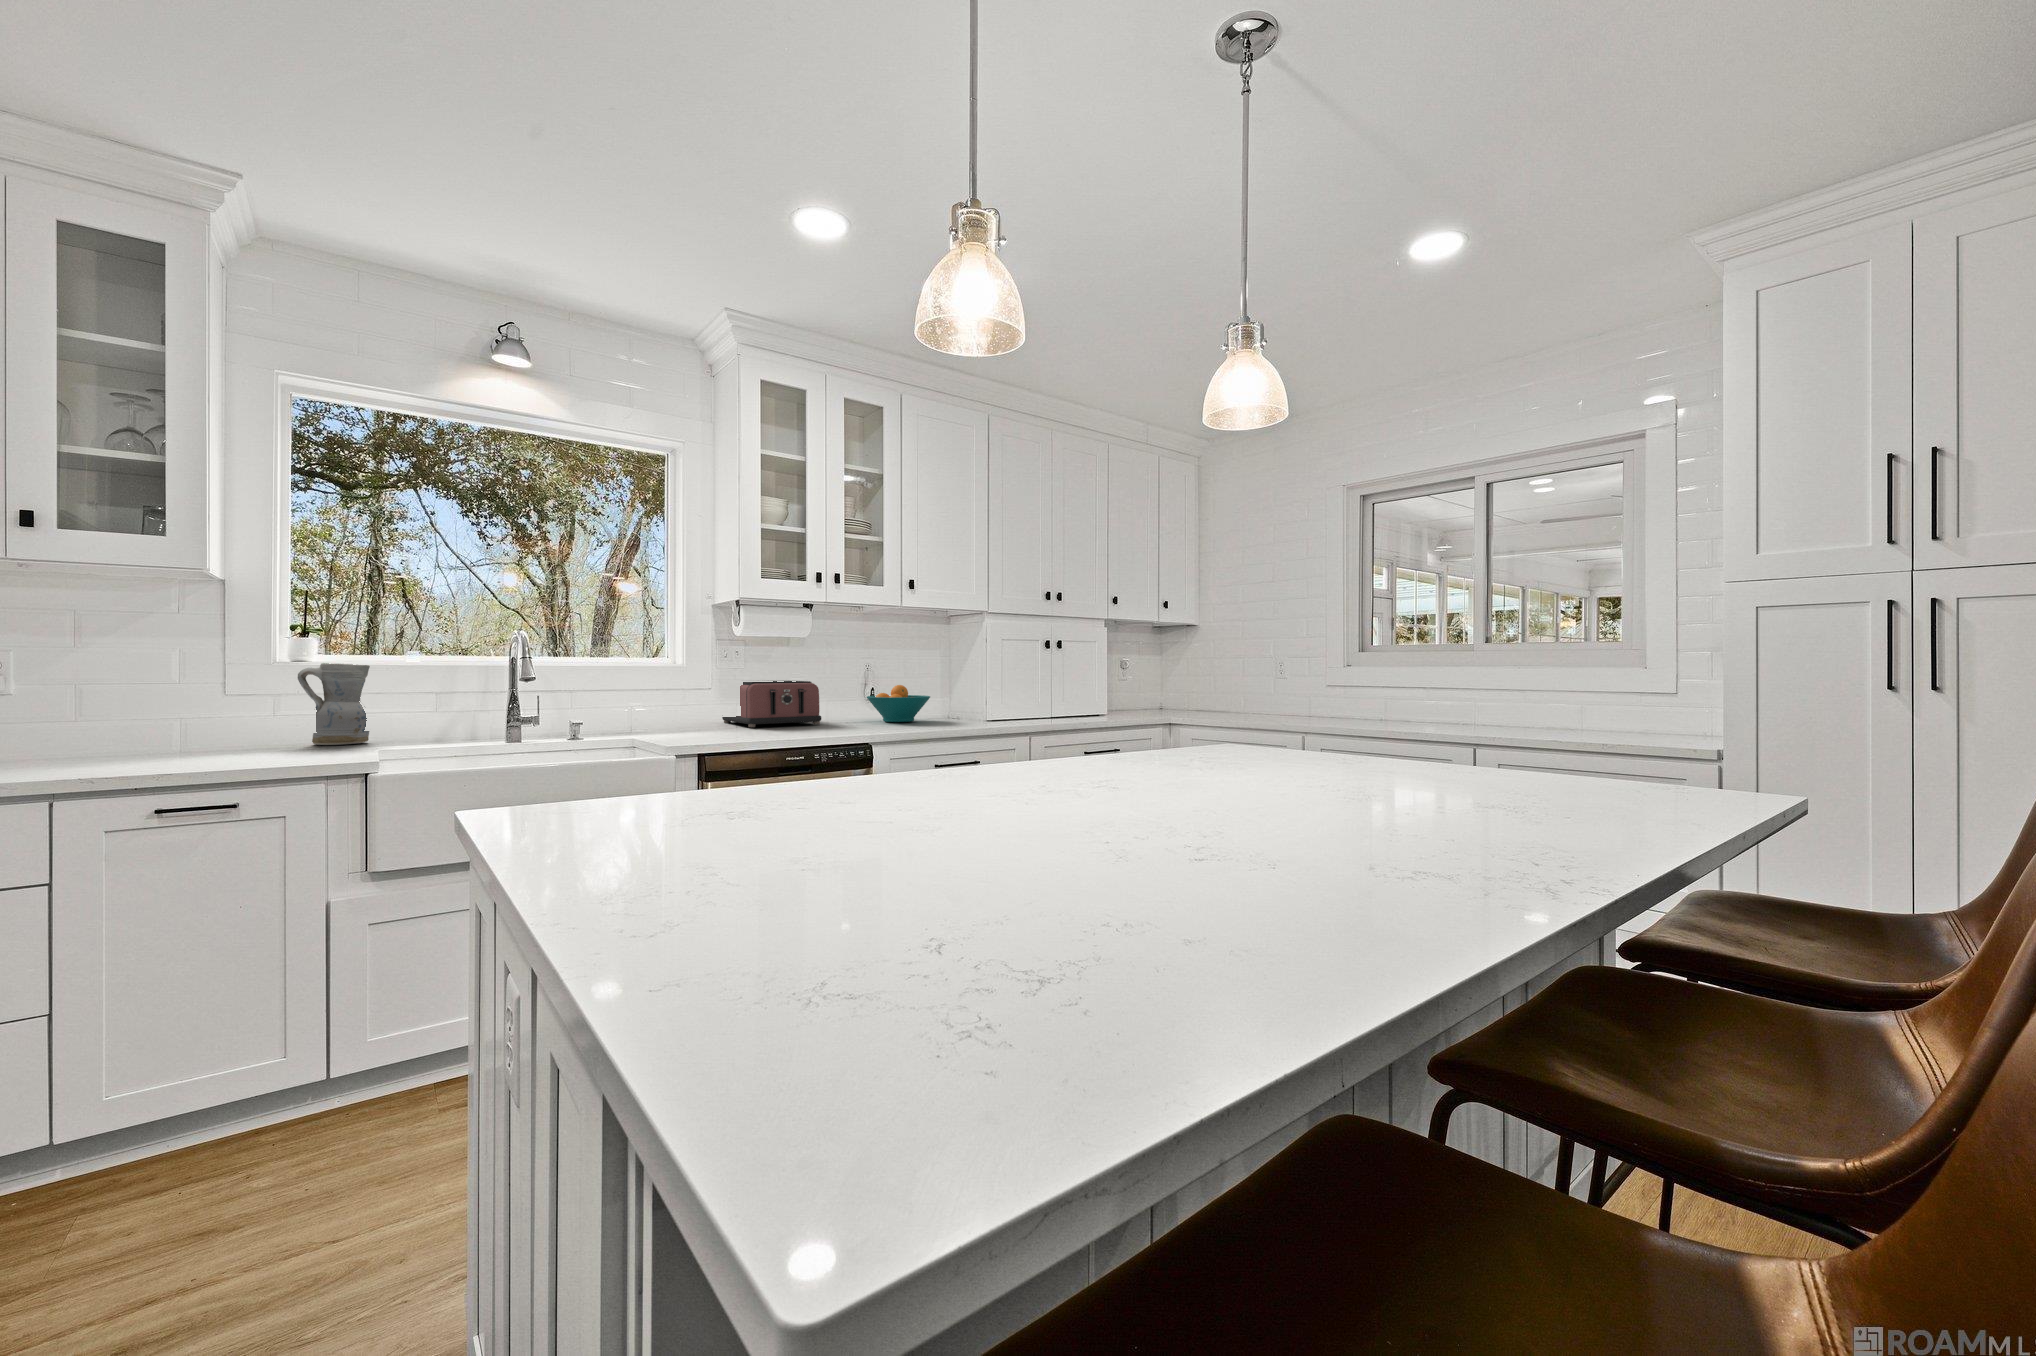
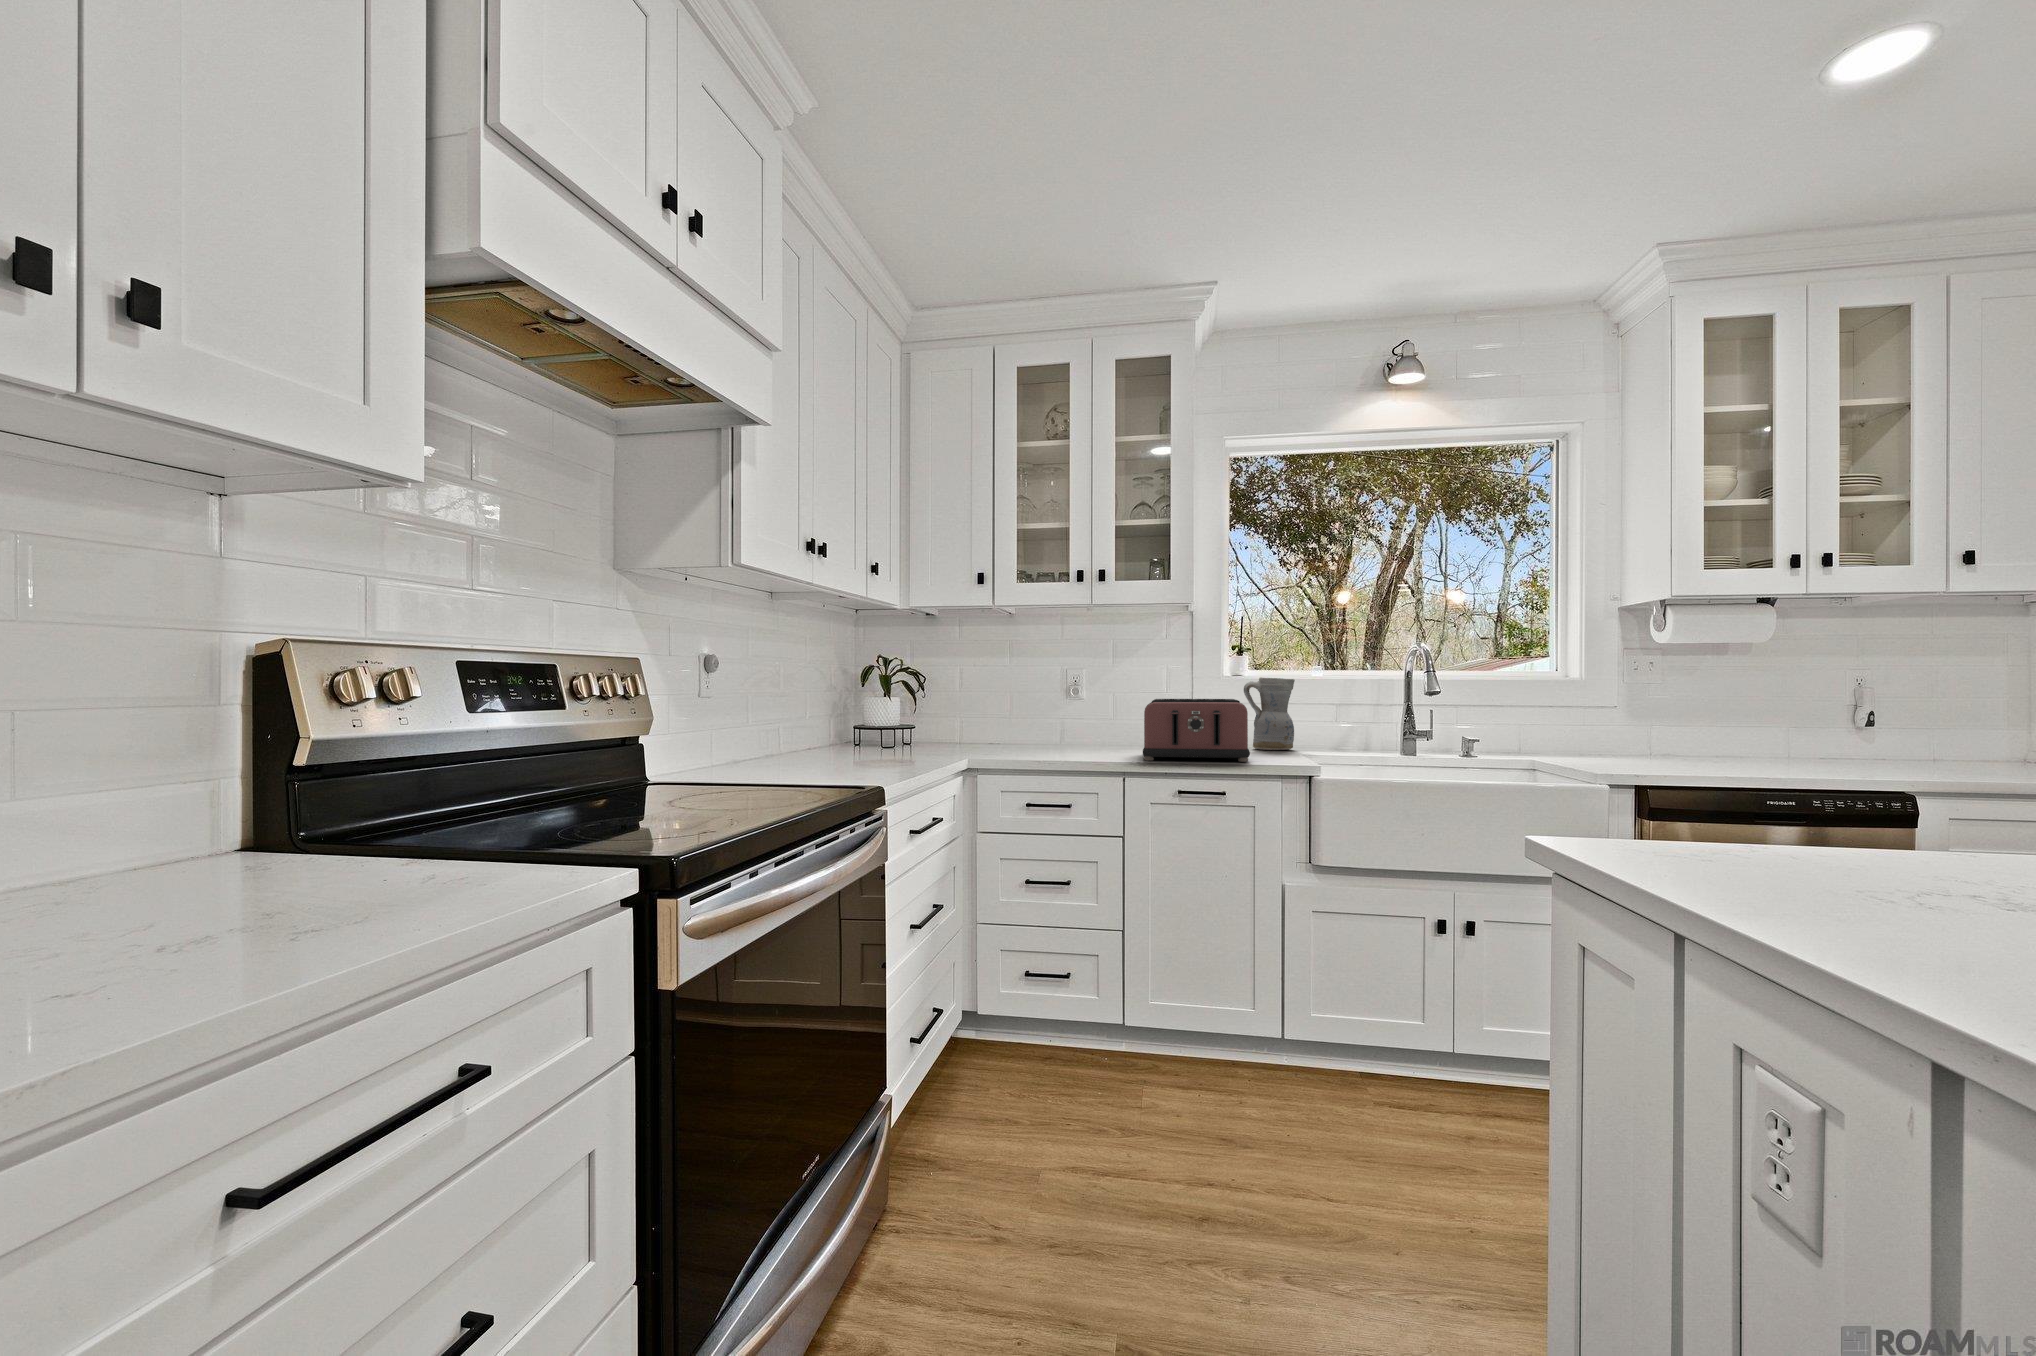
toaster: present [722,681,821,727] -> present [1143,699,1250,762]
fruit bowl: present [867,685,930,722] -> none [1866,707,1995,761]

